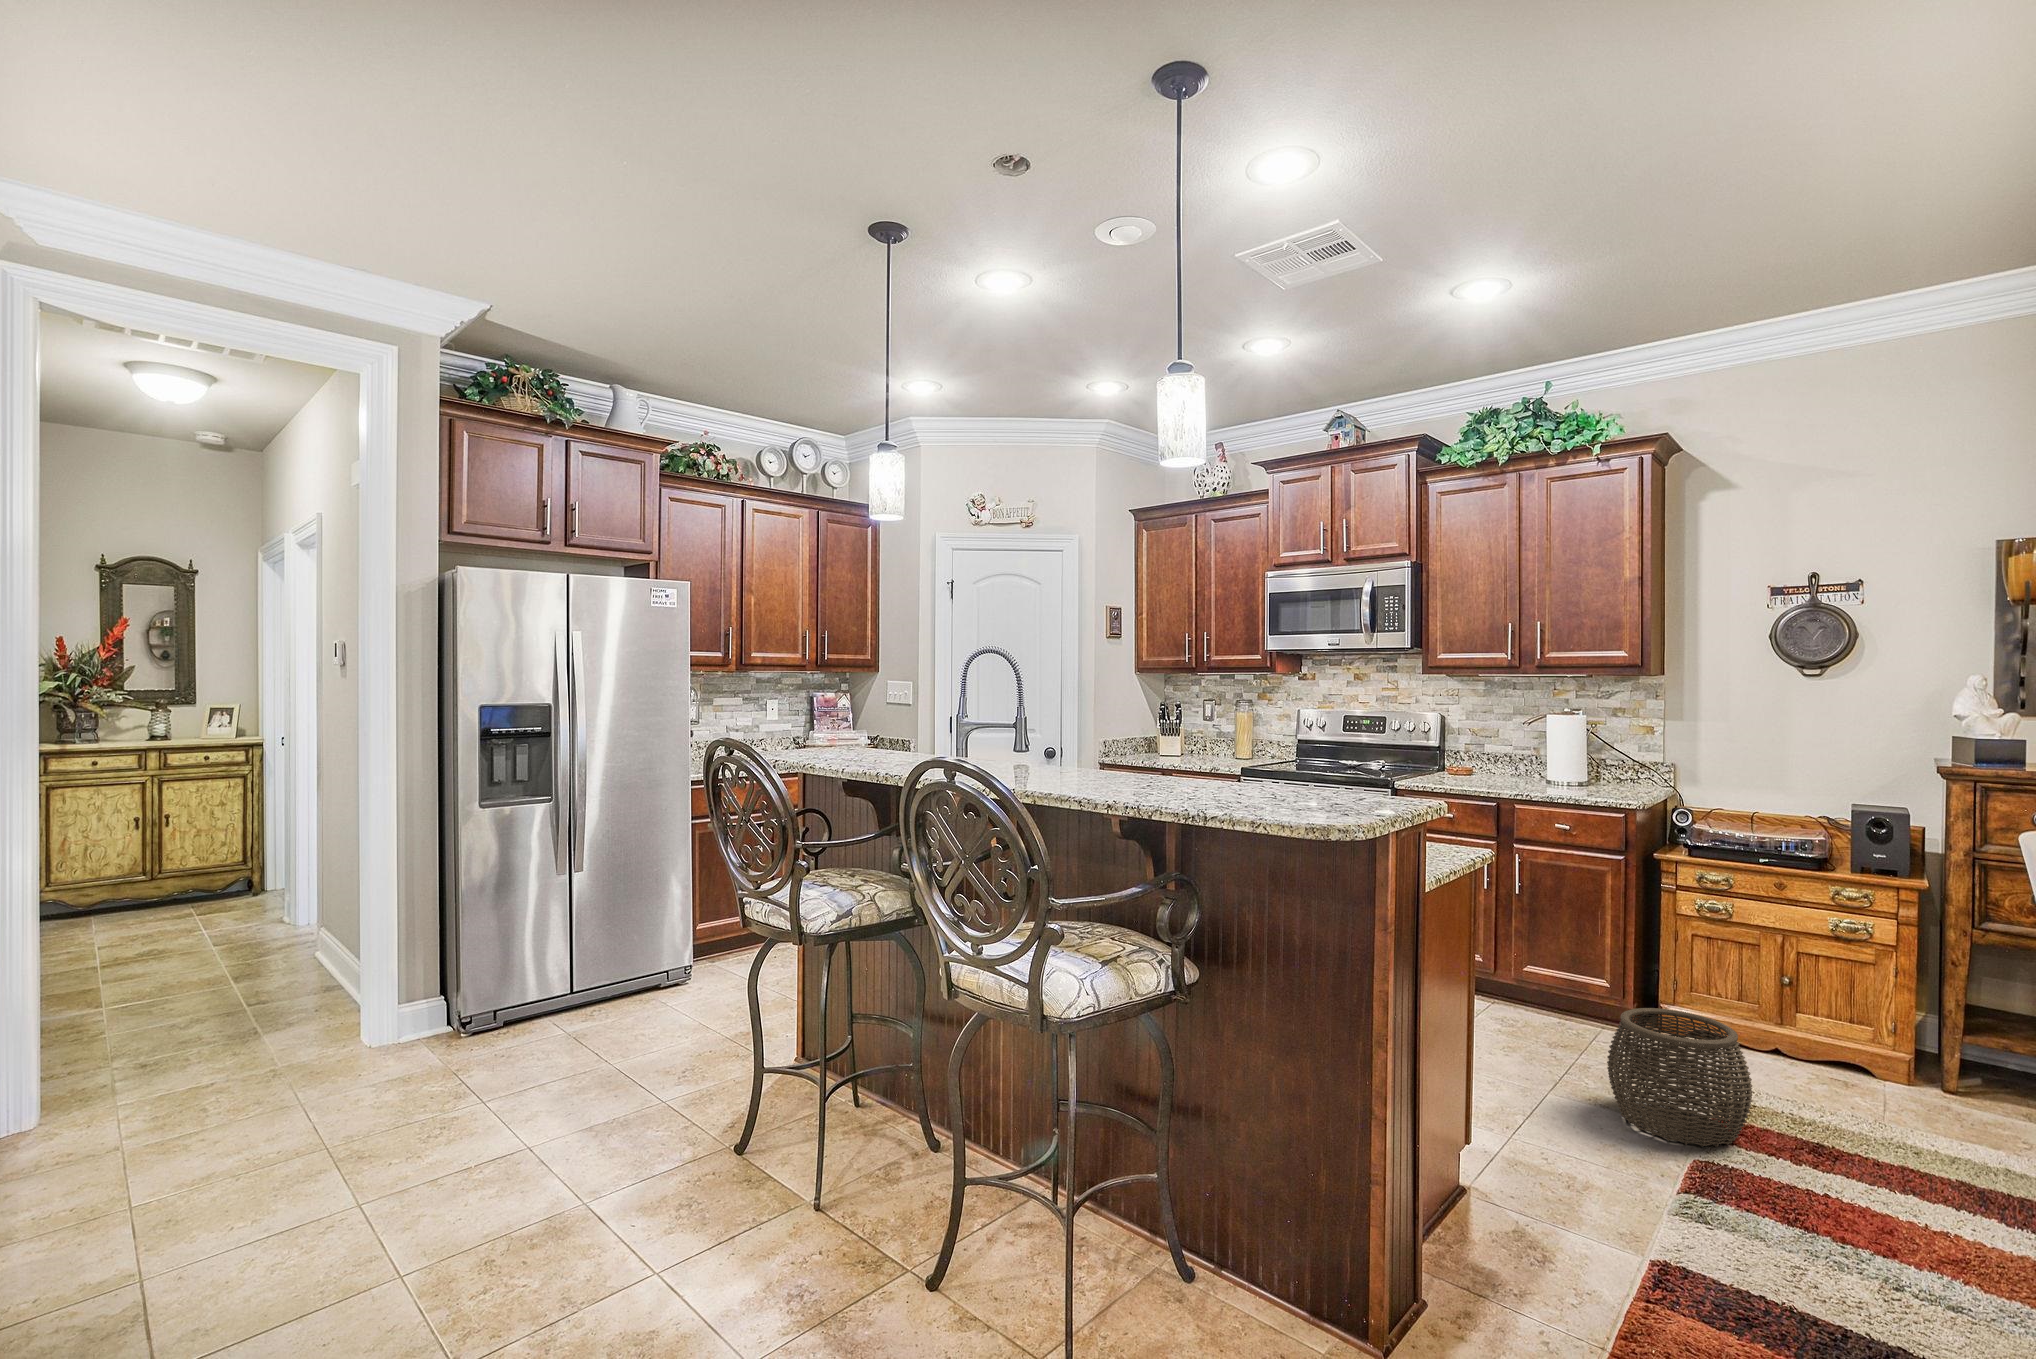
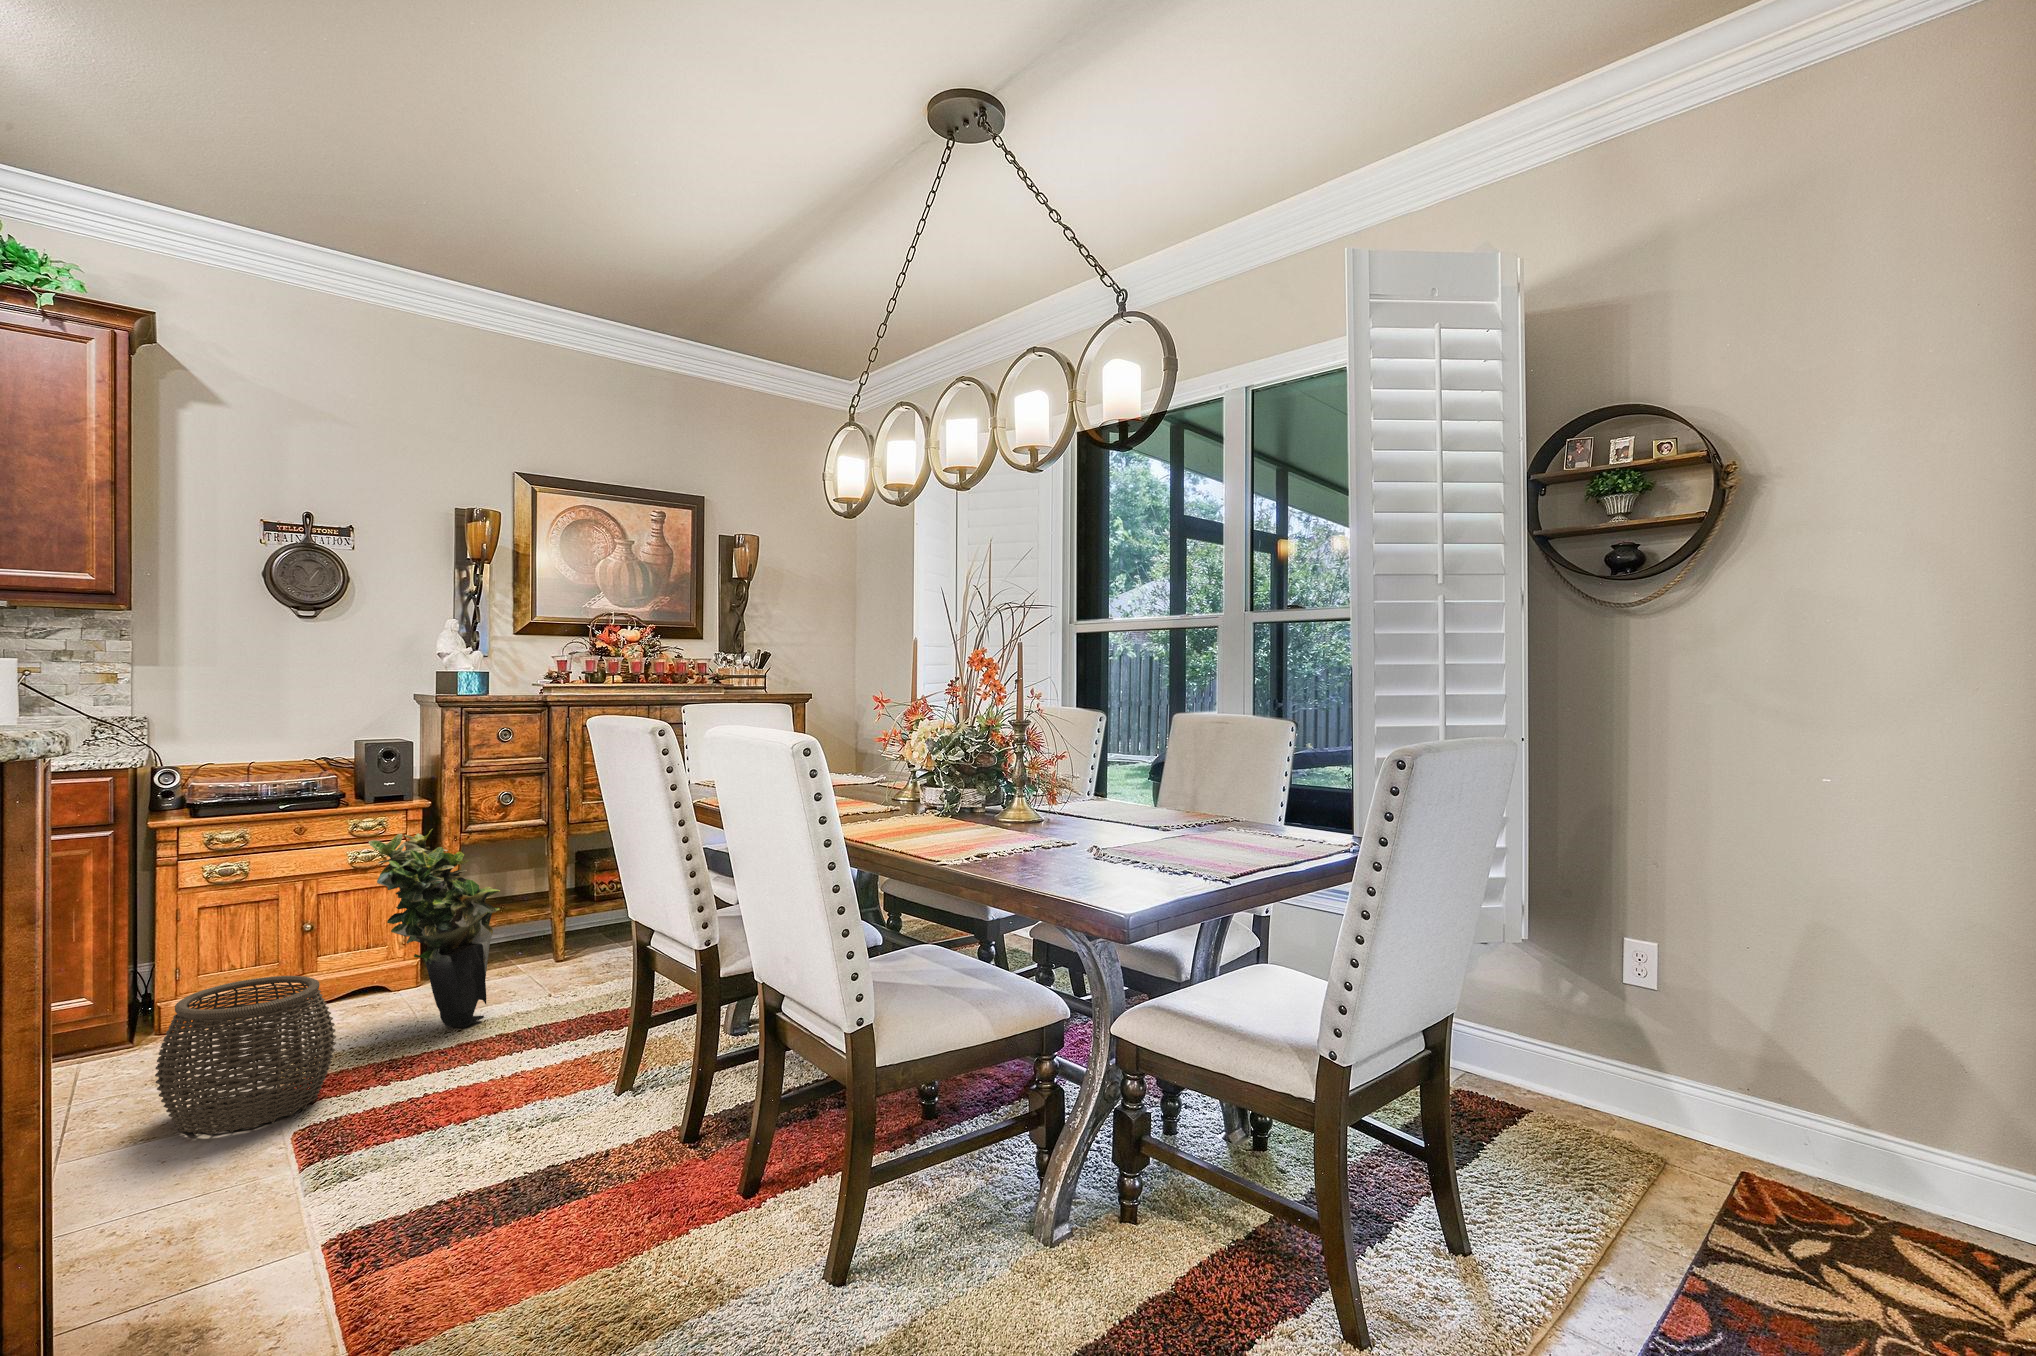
potted plant: none [1823,914,1986,1152] -> present [369,829,500,1028]

